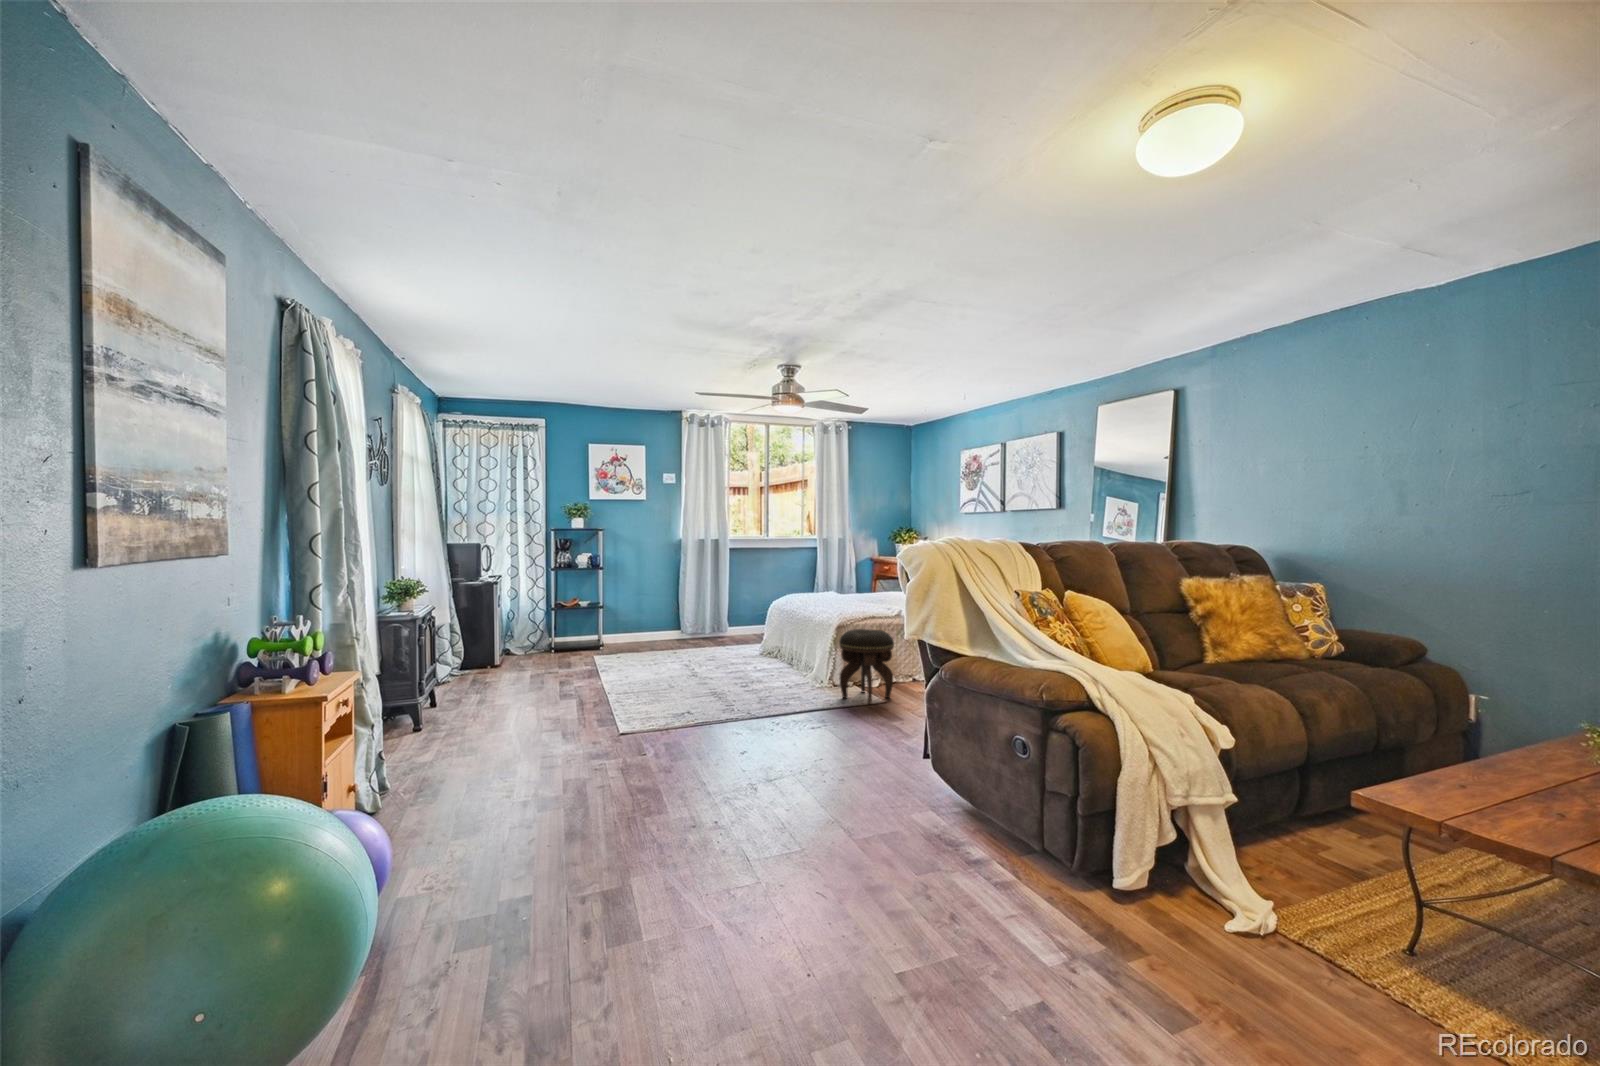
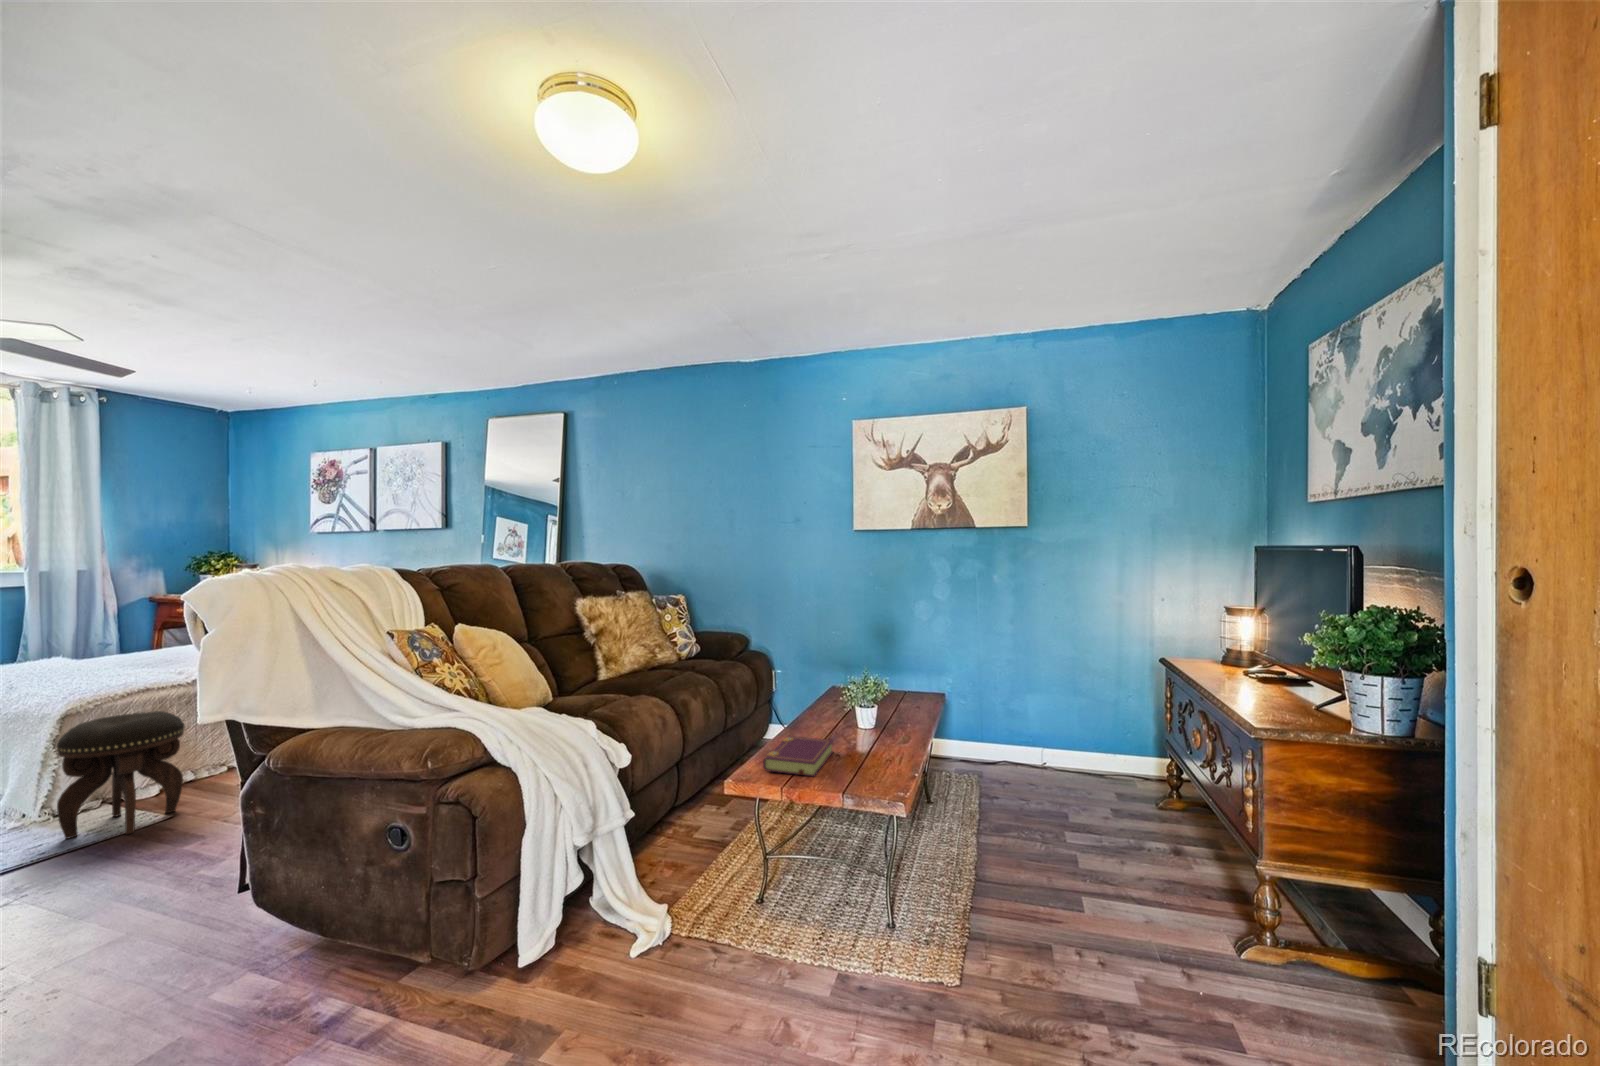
book: none [1418,772,1562,829] -> present [763,736,833,777]

